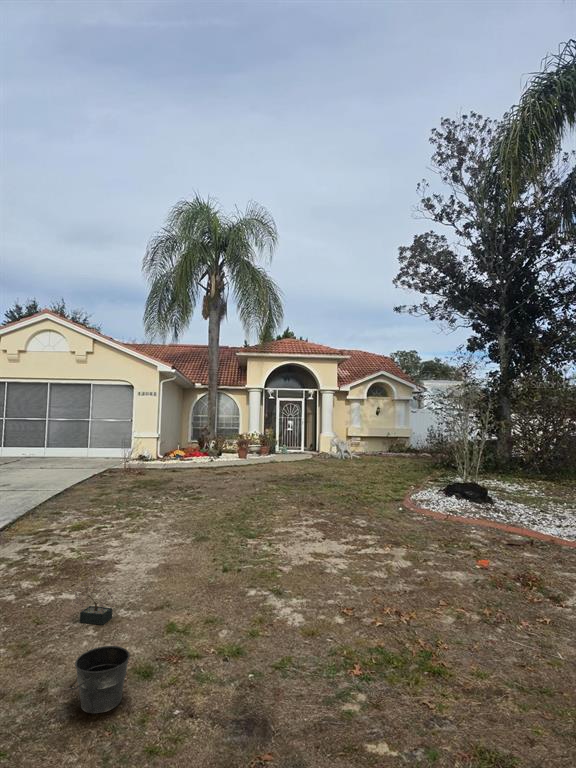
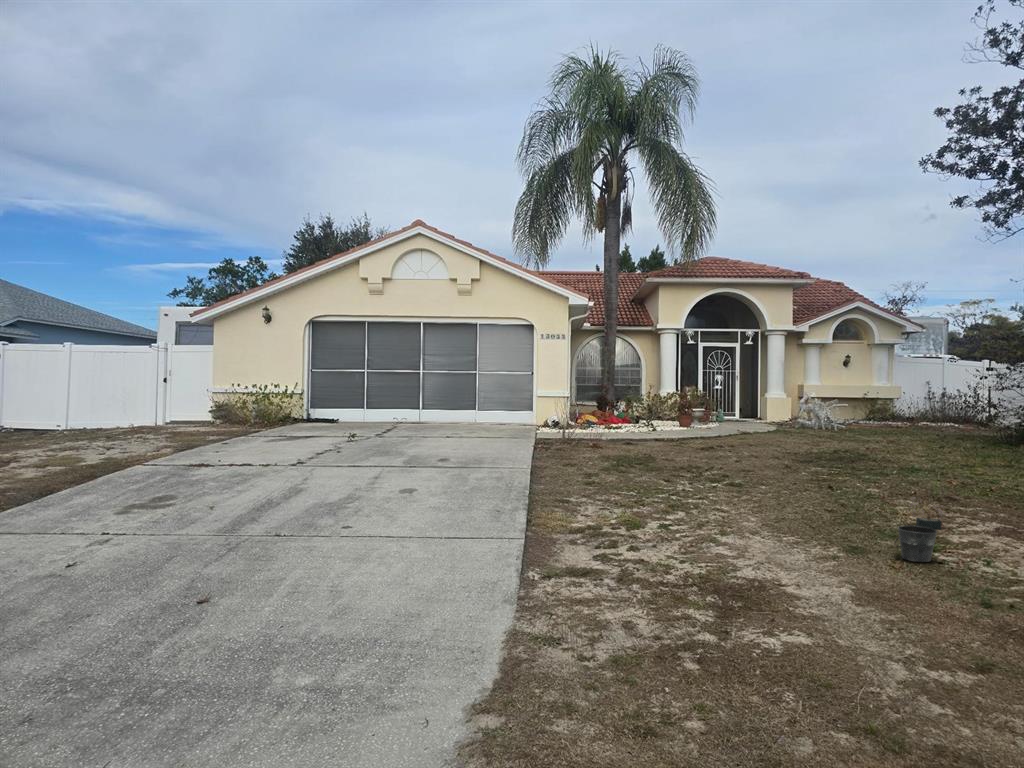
decorative plant: present [73,579,118,625] -> present [910,497,947,529]

